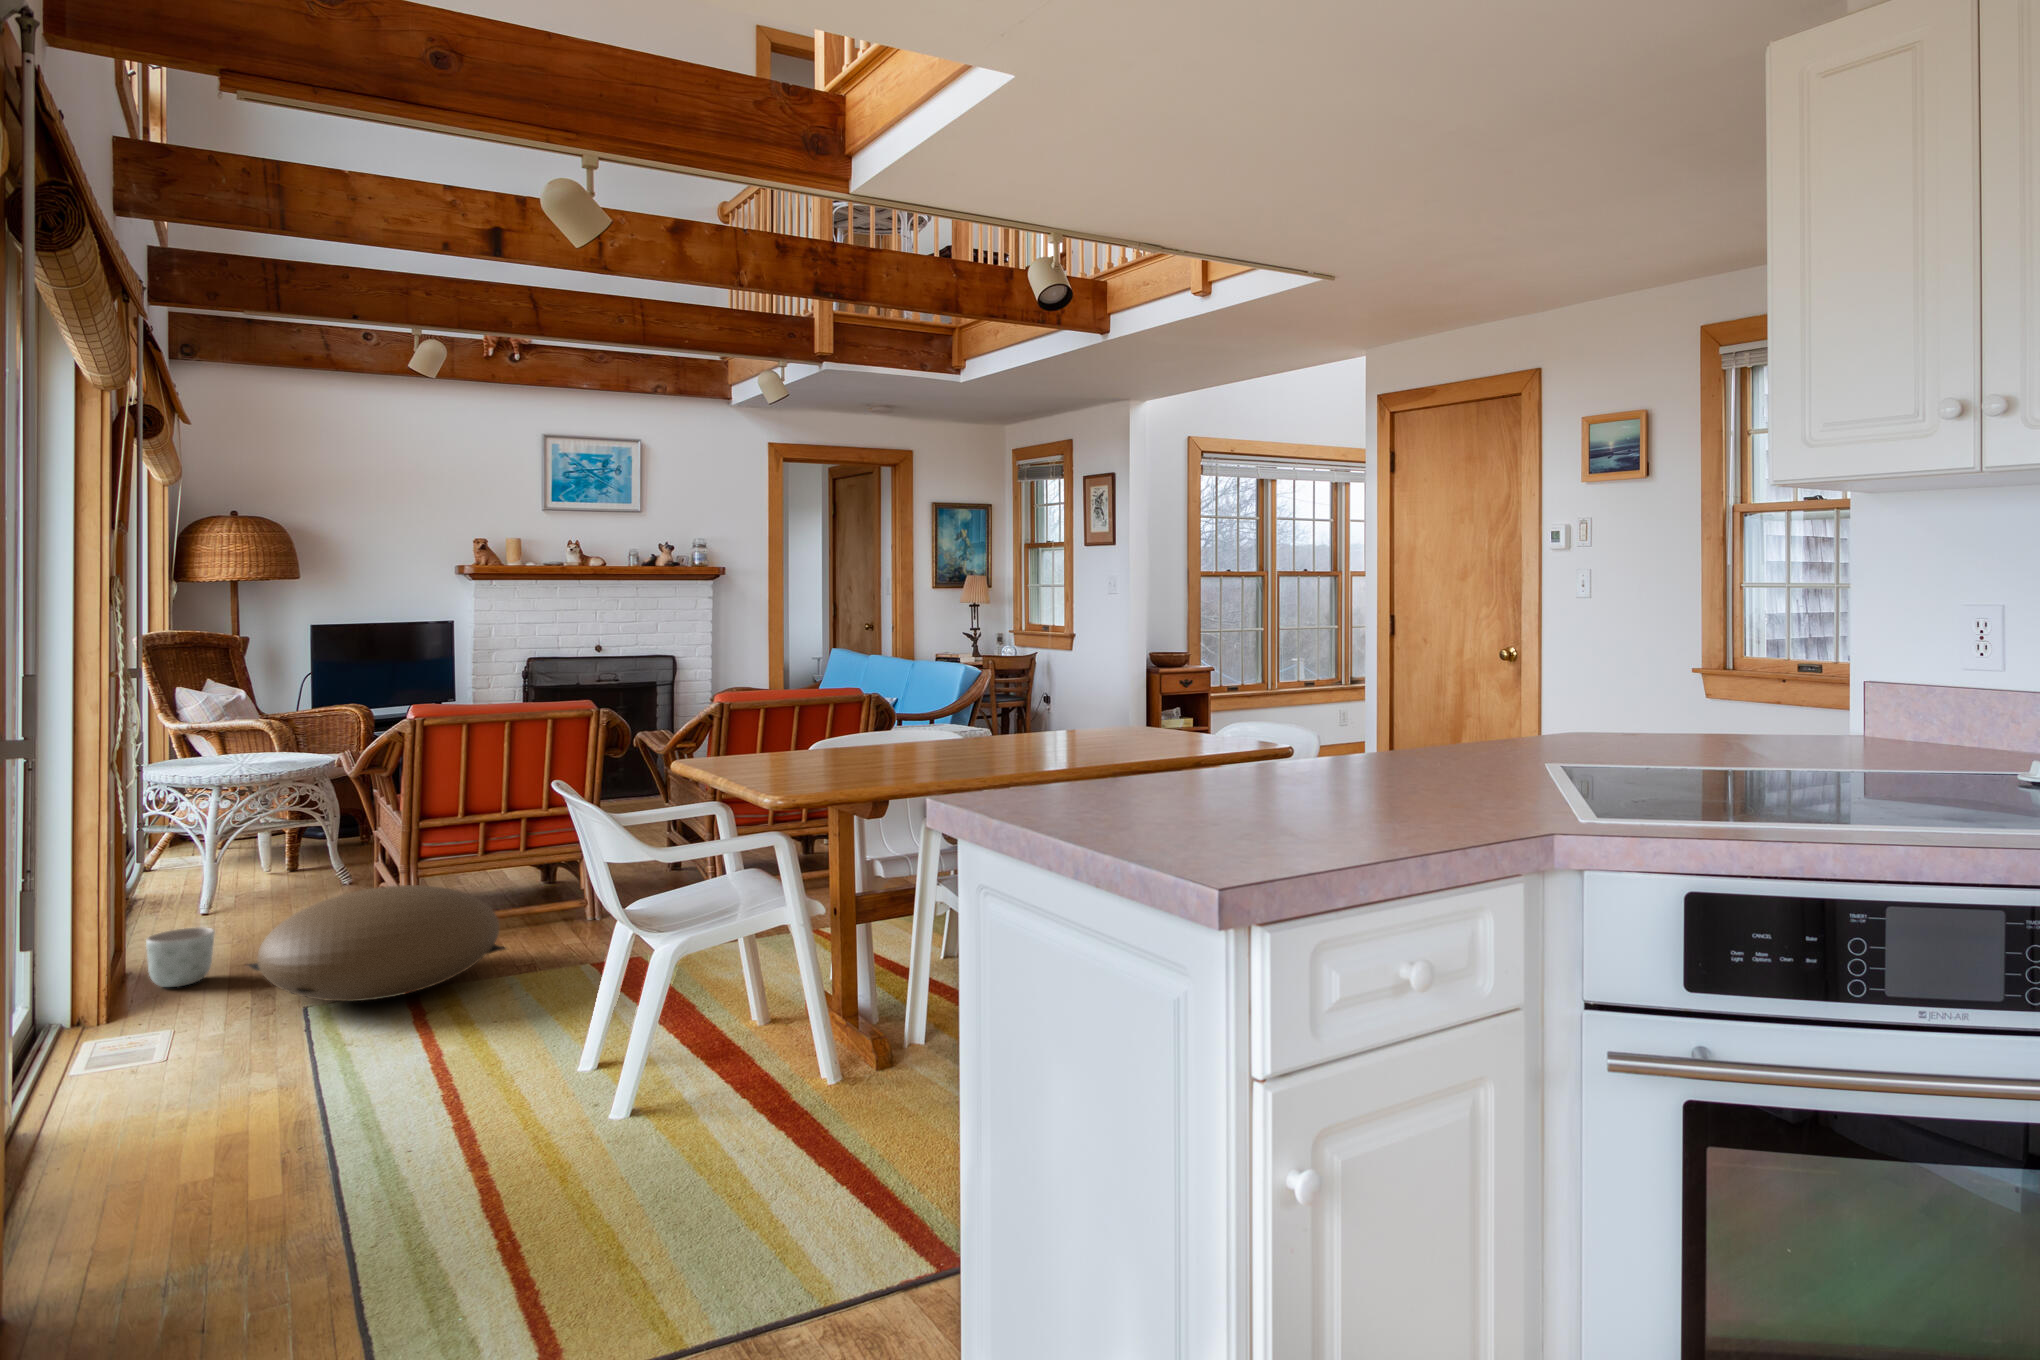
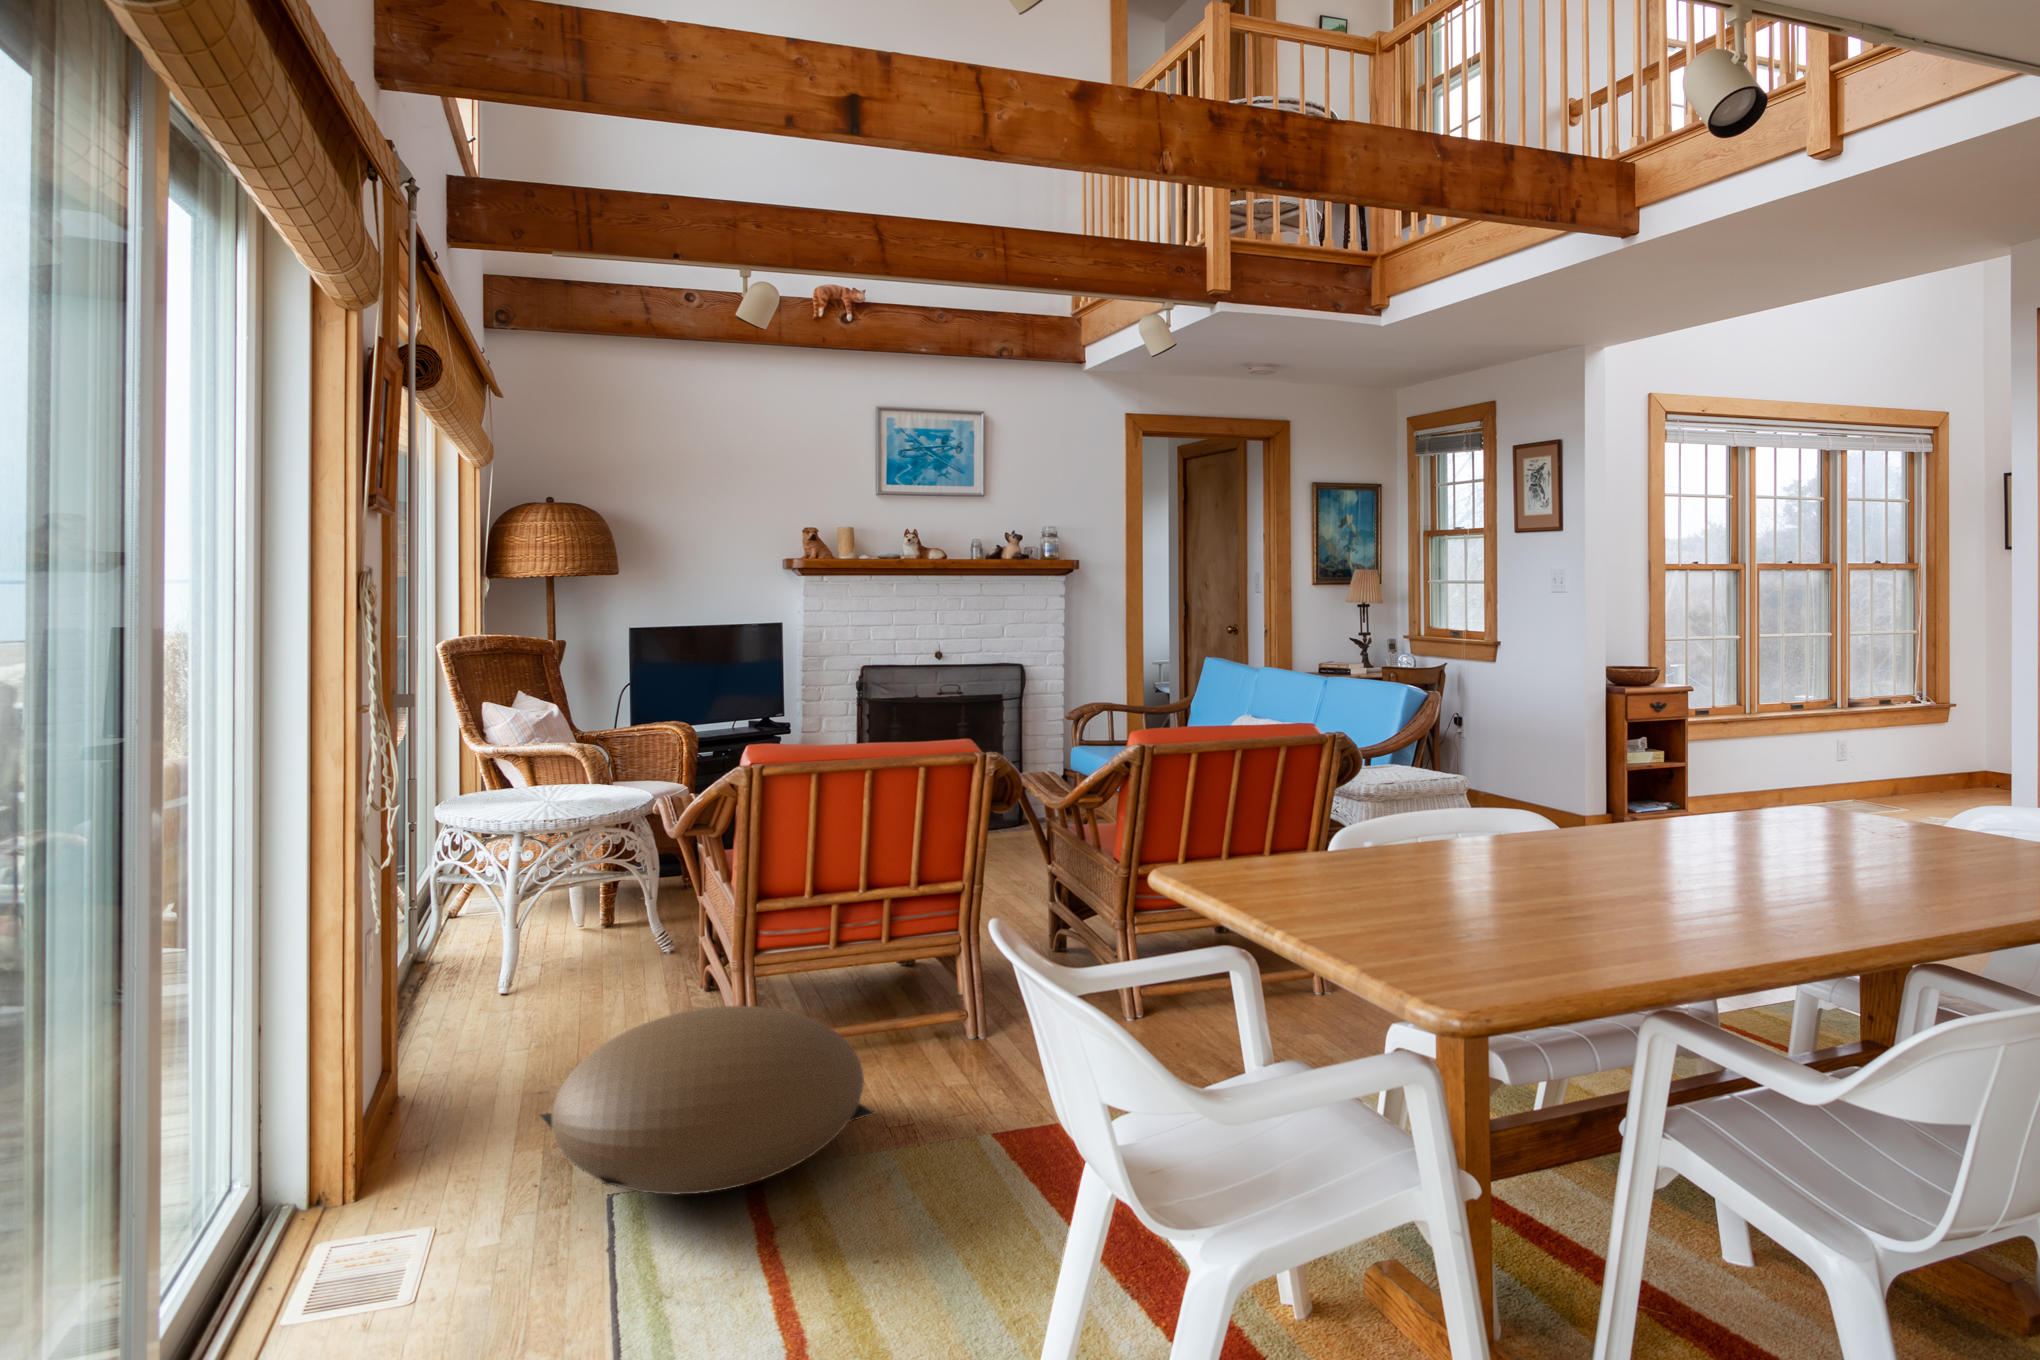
planter: present [146,927,215,987] -> none [422,1045,506,1131]

